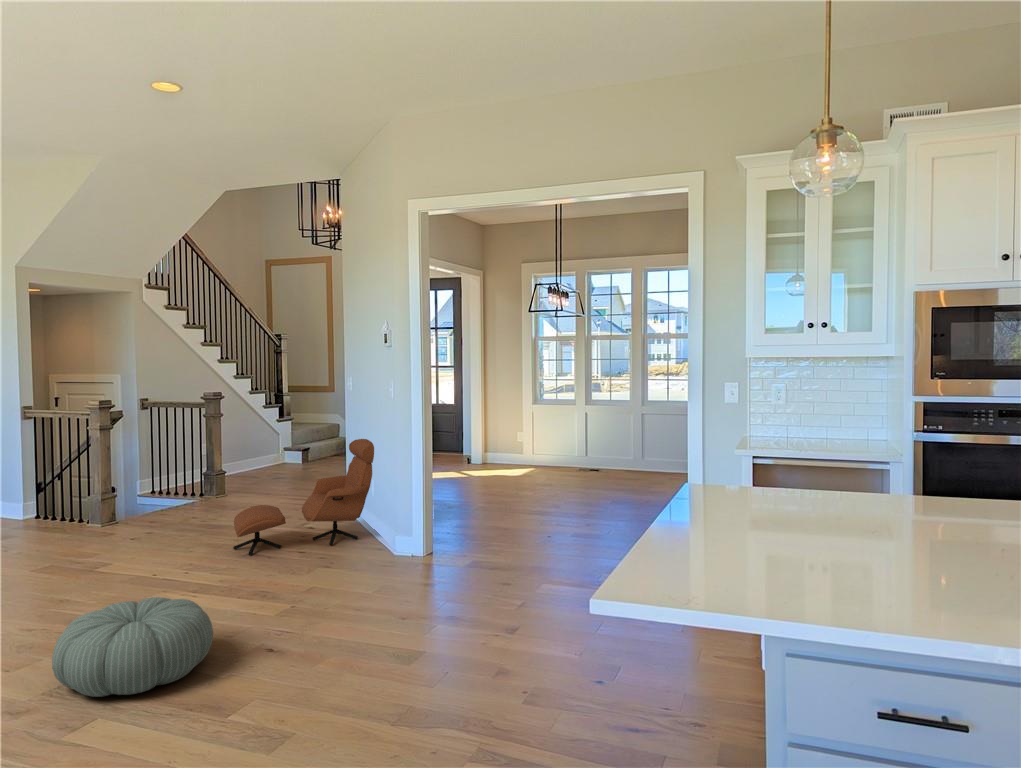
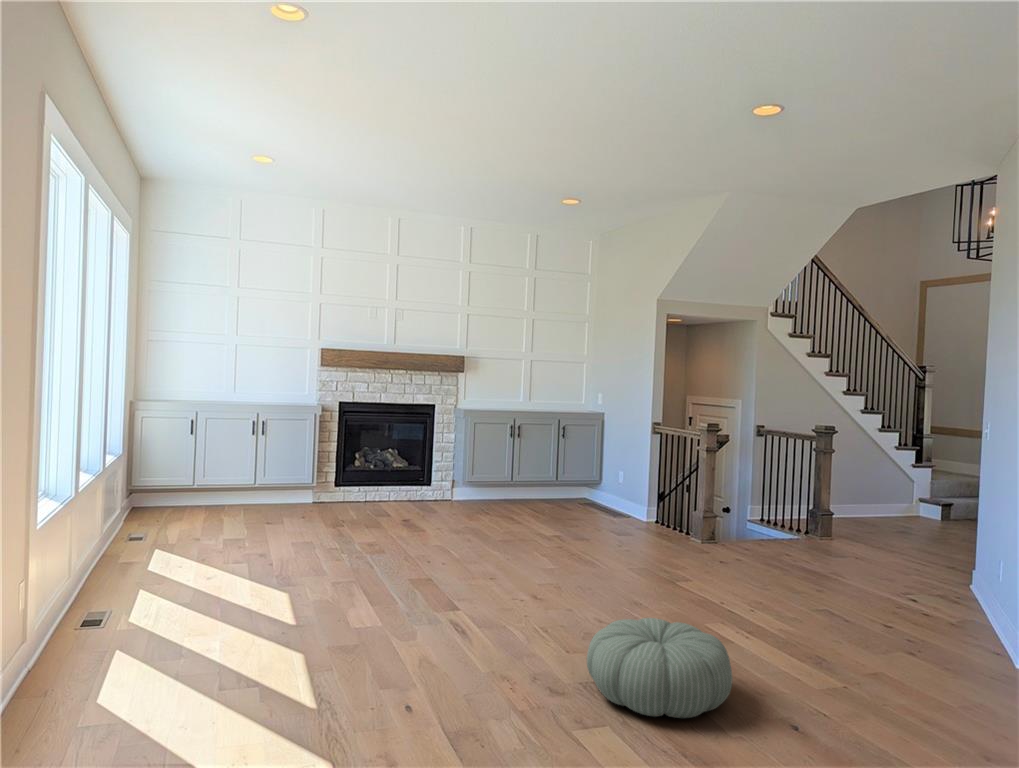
armchair: present [233,439,374,555] -> none [810,501,1003,631]

